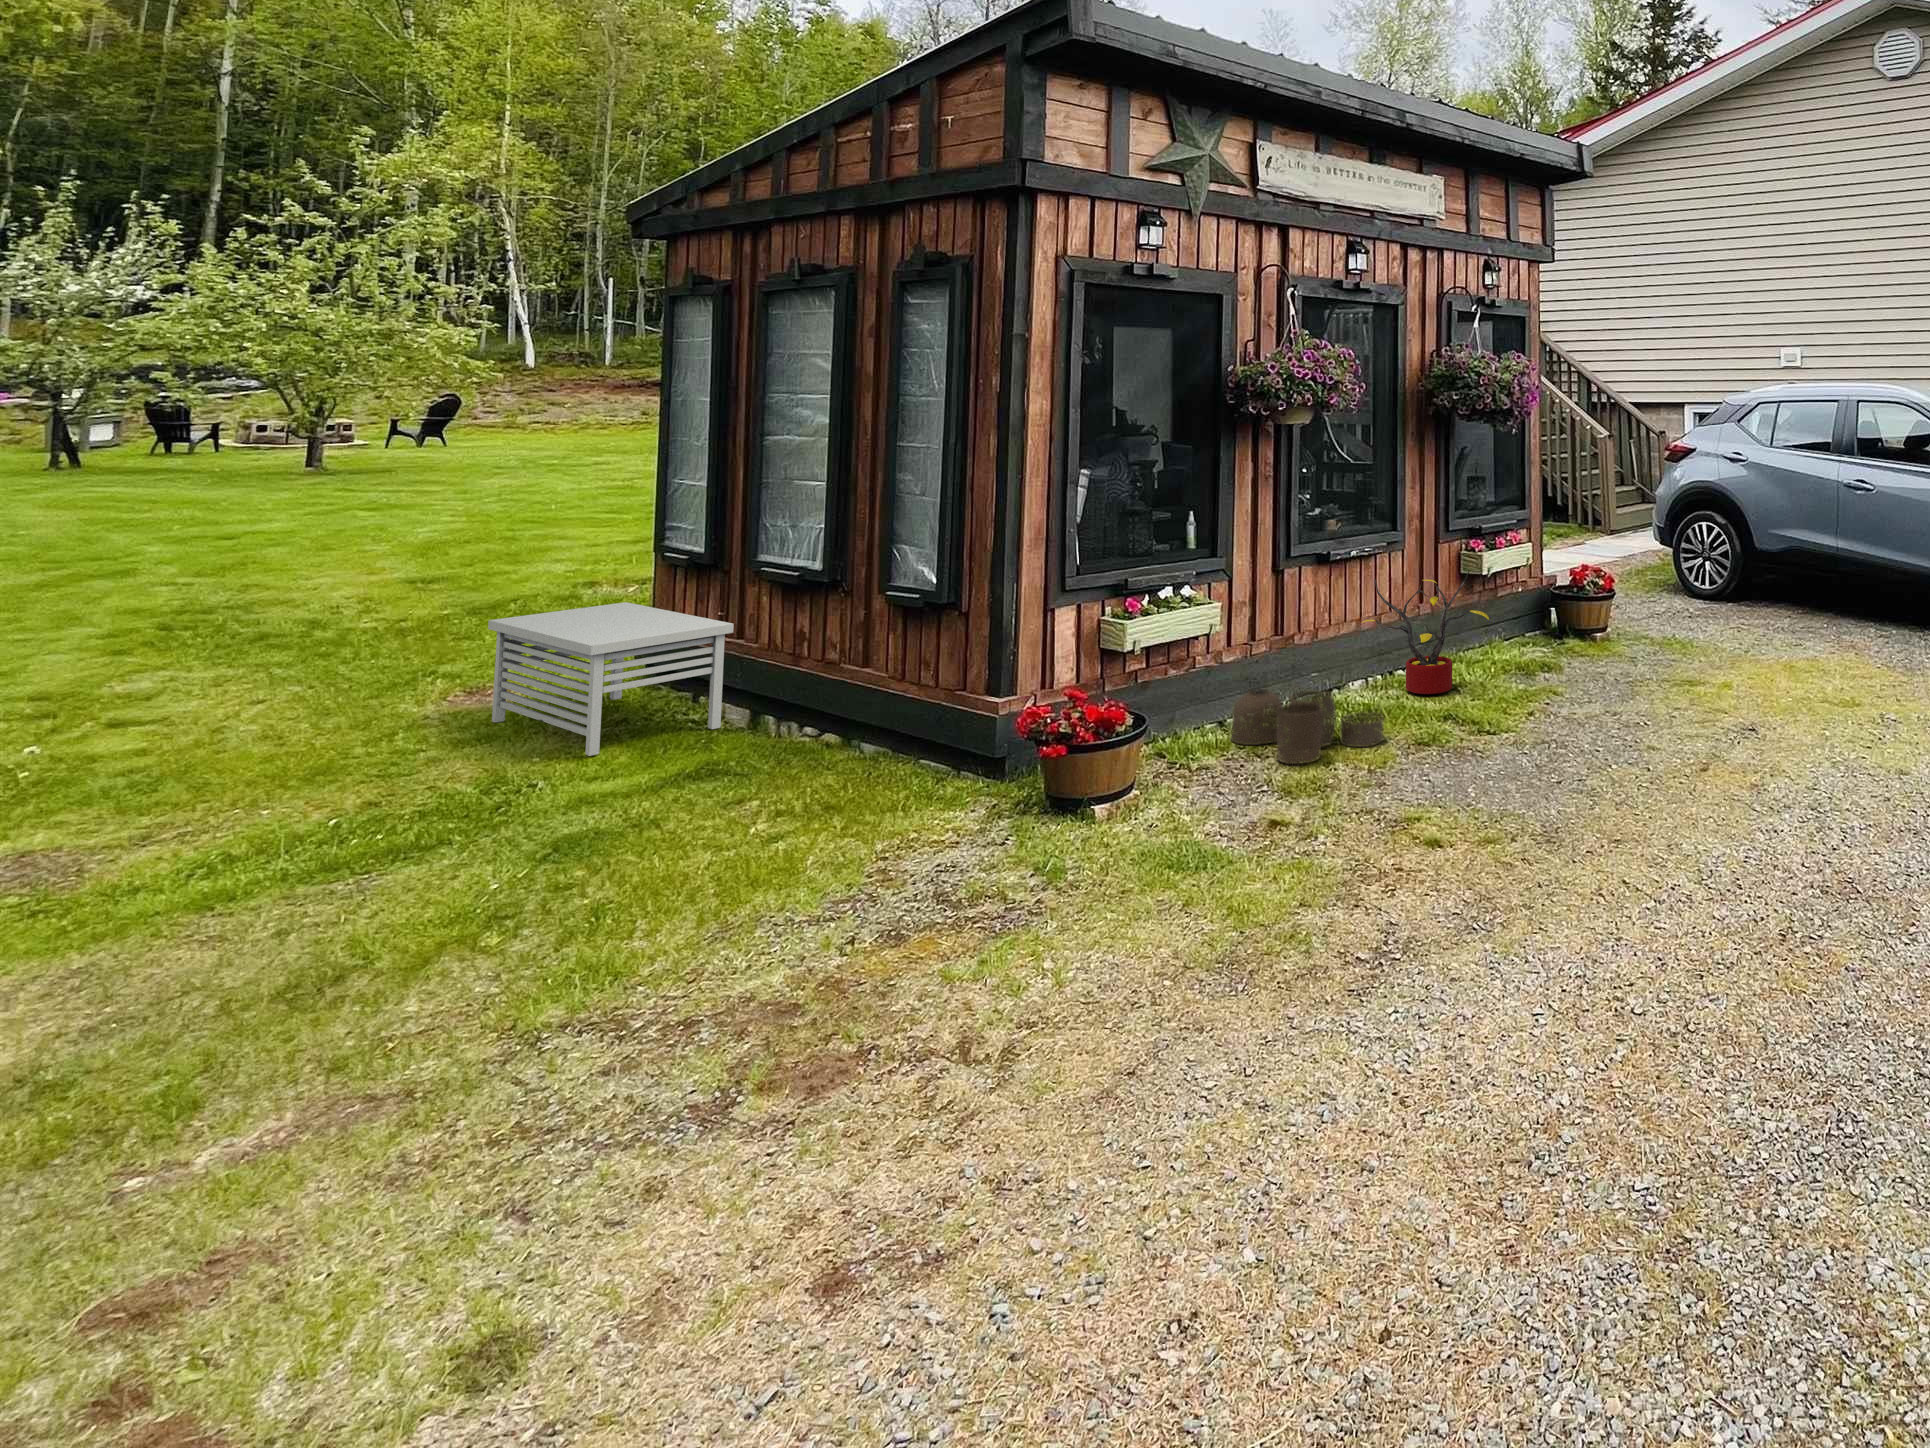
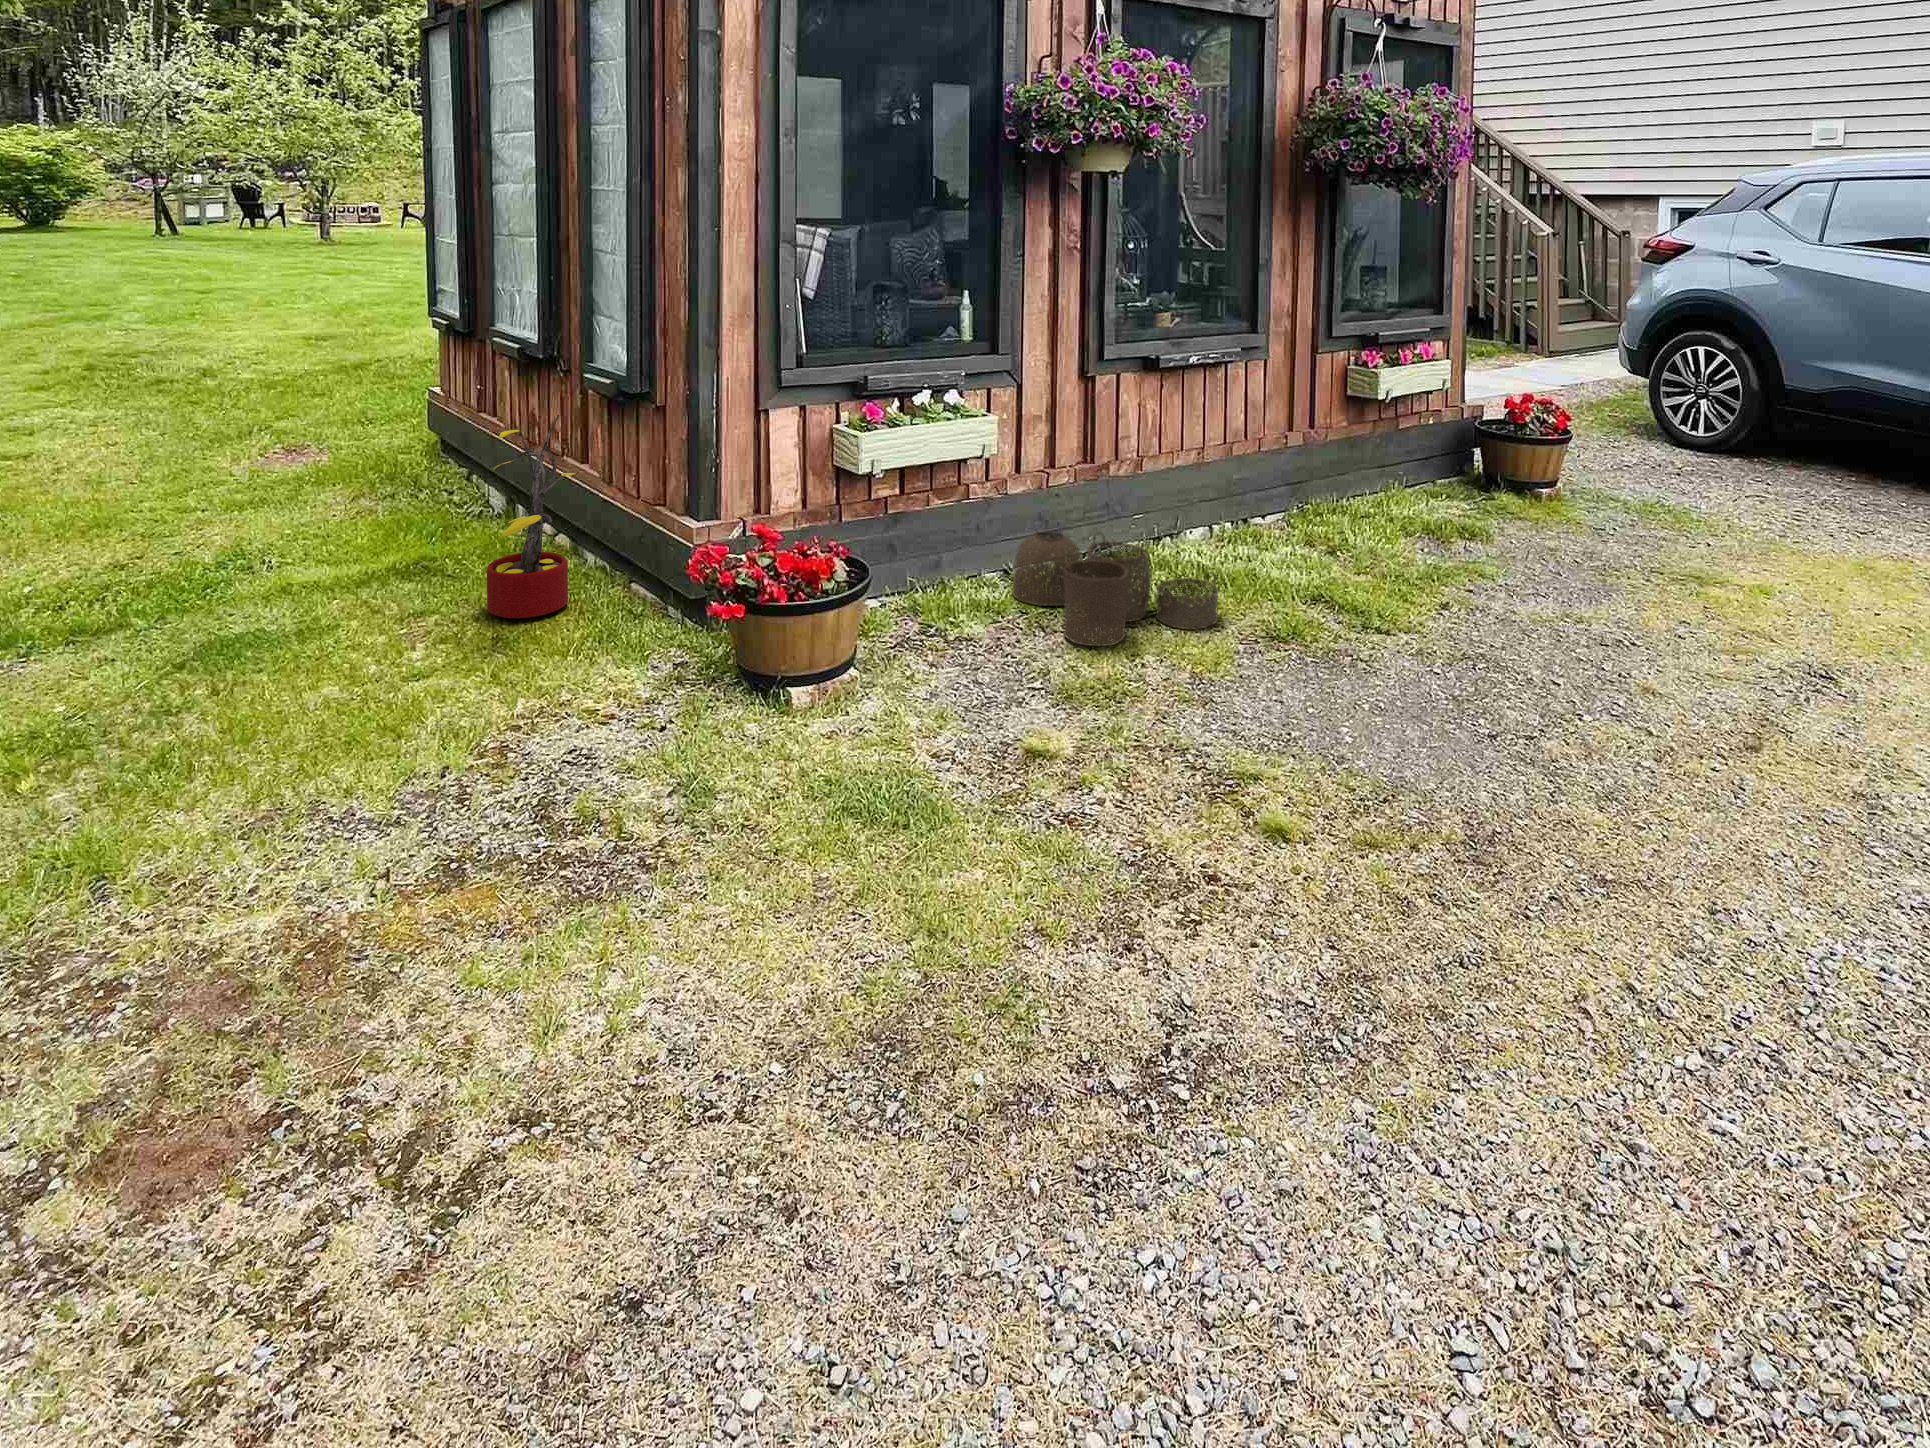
decorative plant: present [1362,570,1489,694] -> present [486,415,576,618]
storage bench: present [488,602,734,756] -> none [292,362,489,525]

